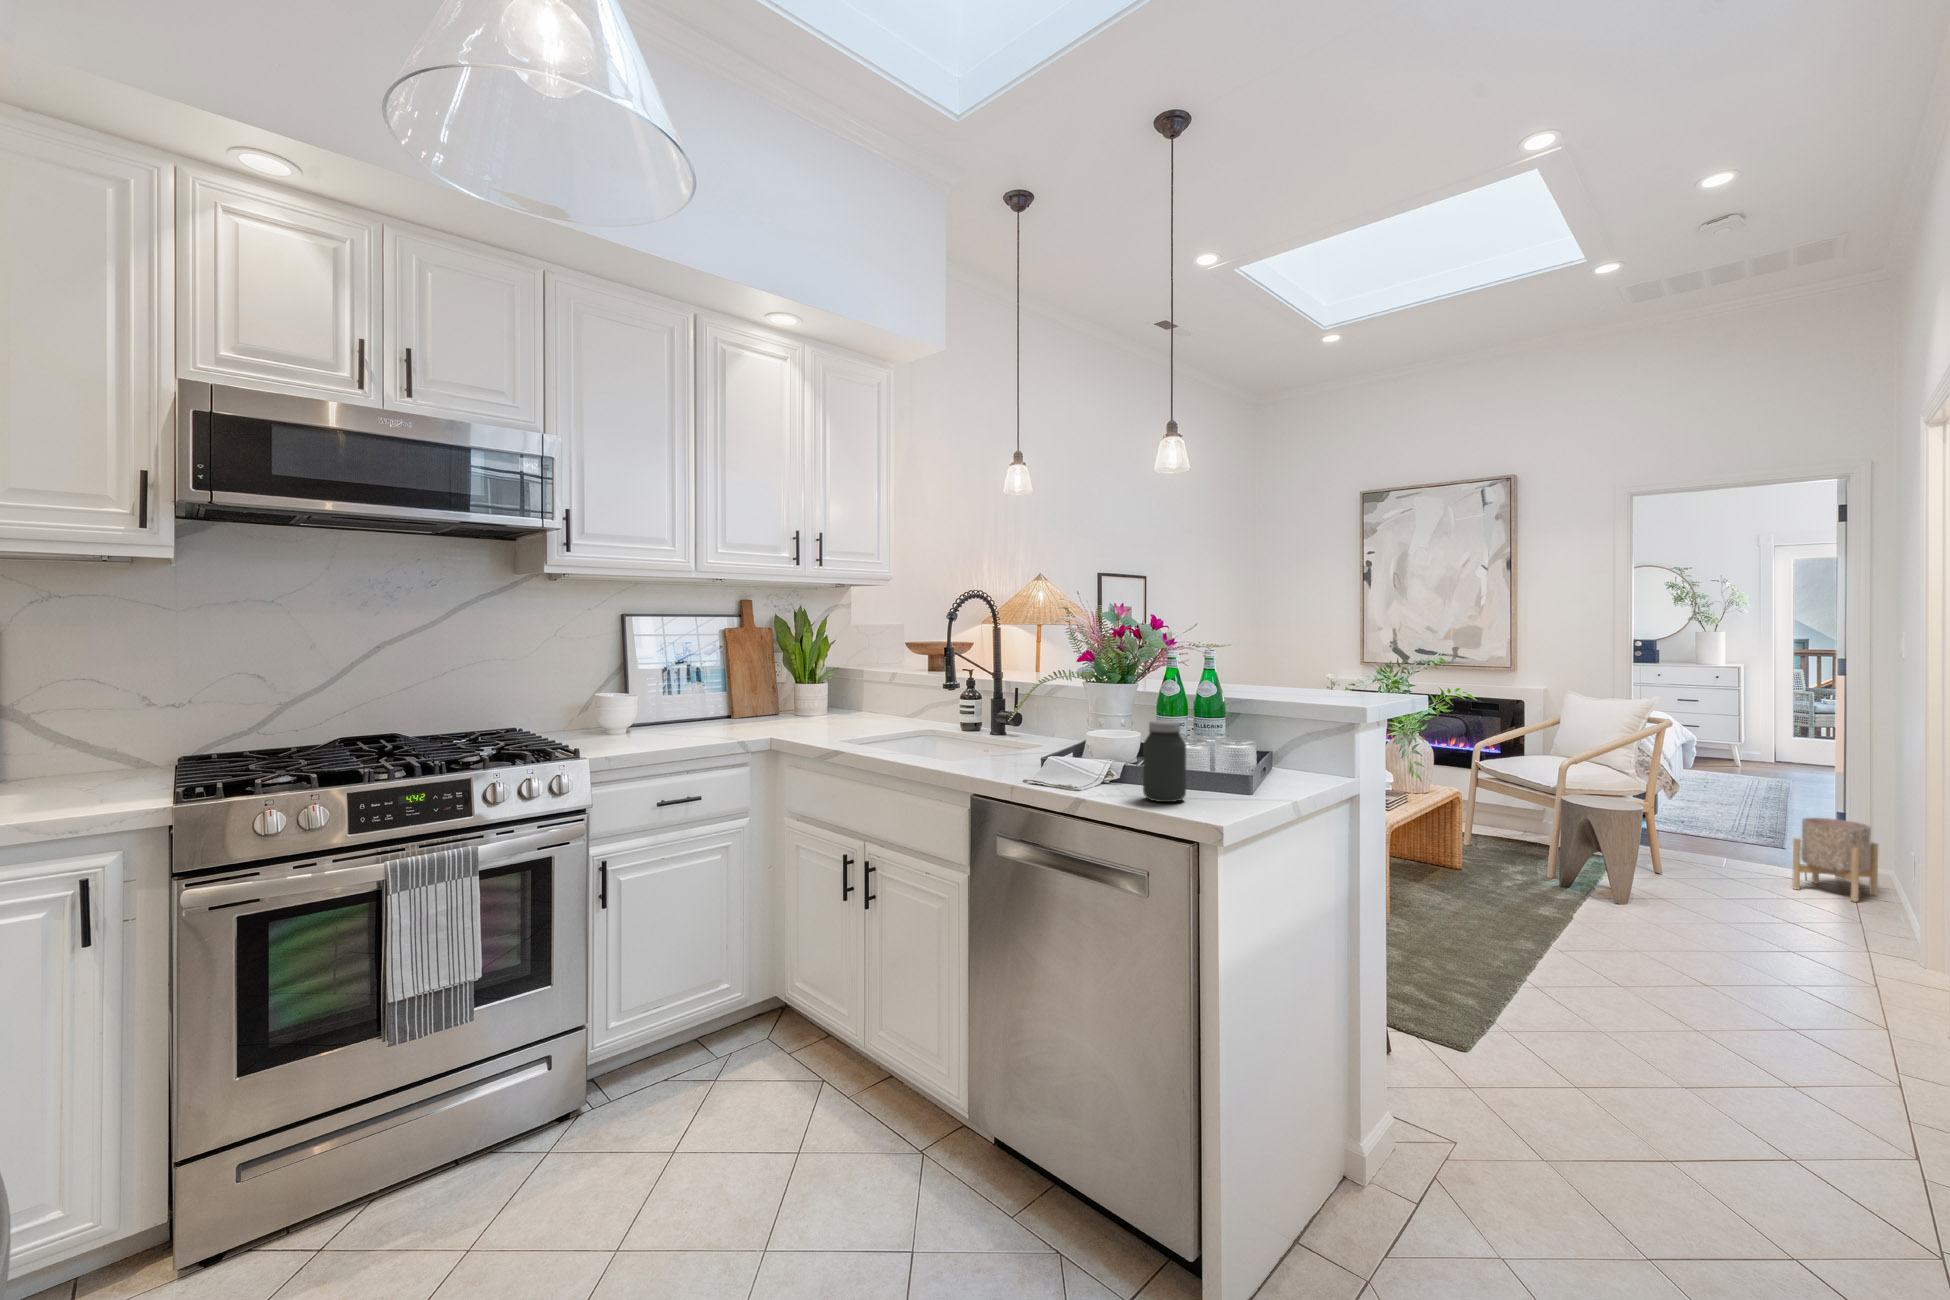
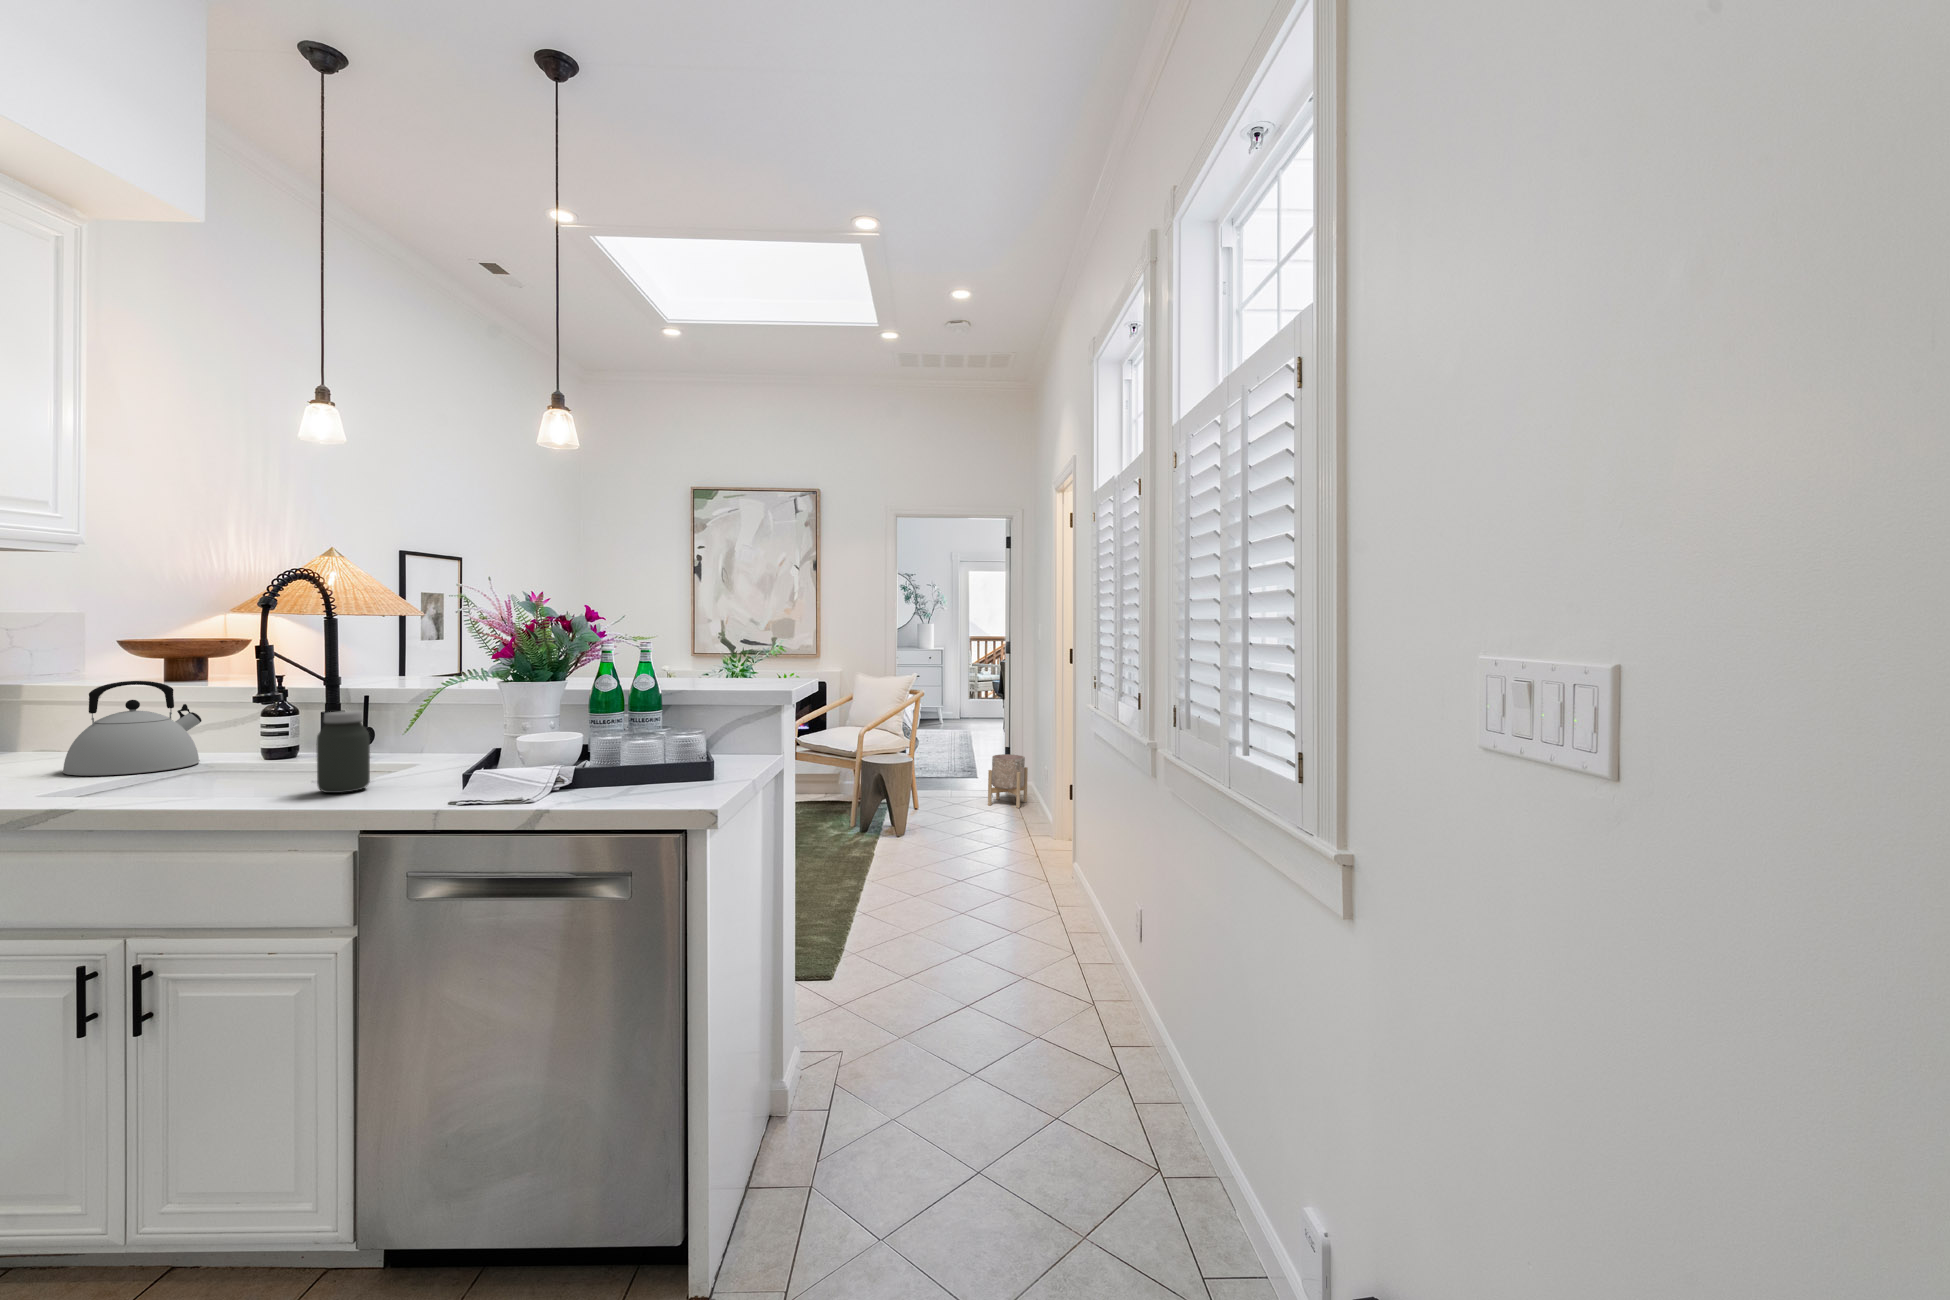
kettle: none [849,676,919,739] -> present [62,681,202,776]
jar: present [1143,721,1186,802] -> present [316,711,370,793]

